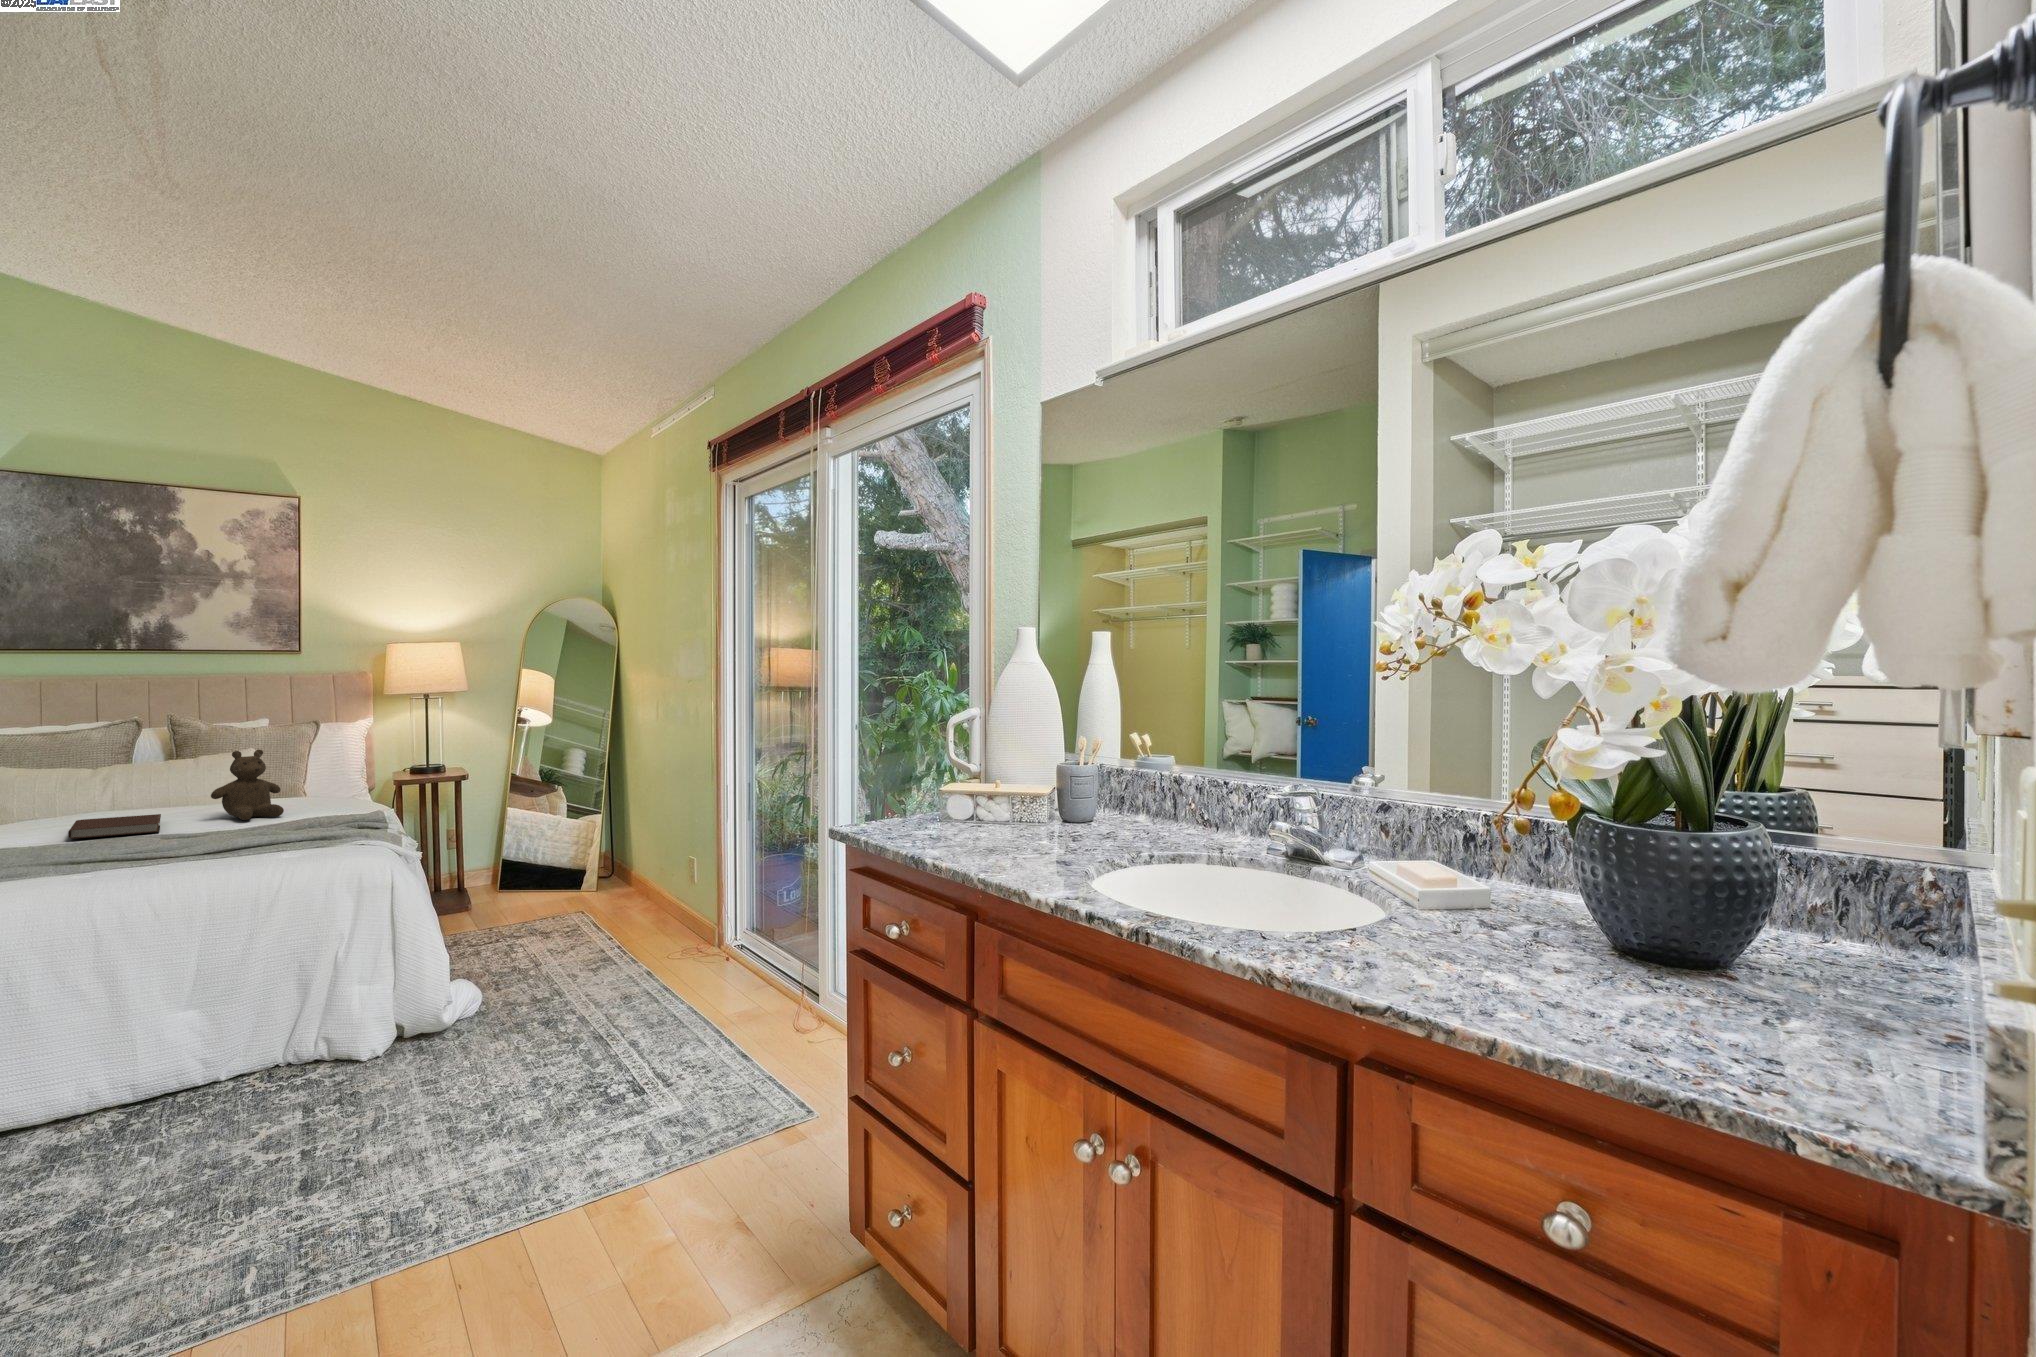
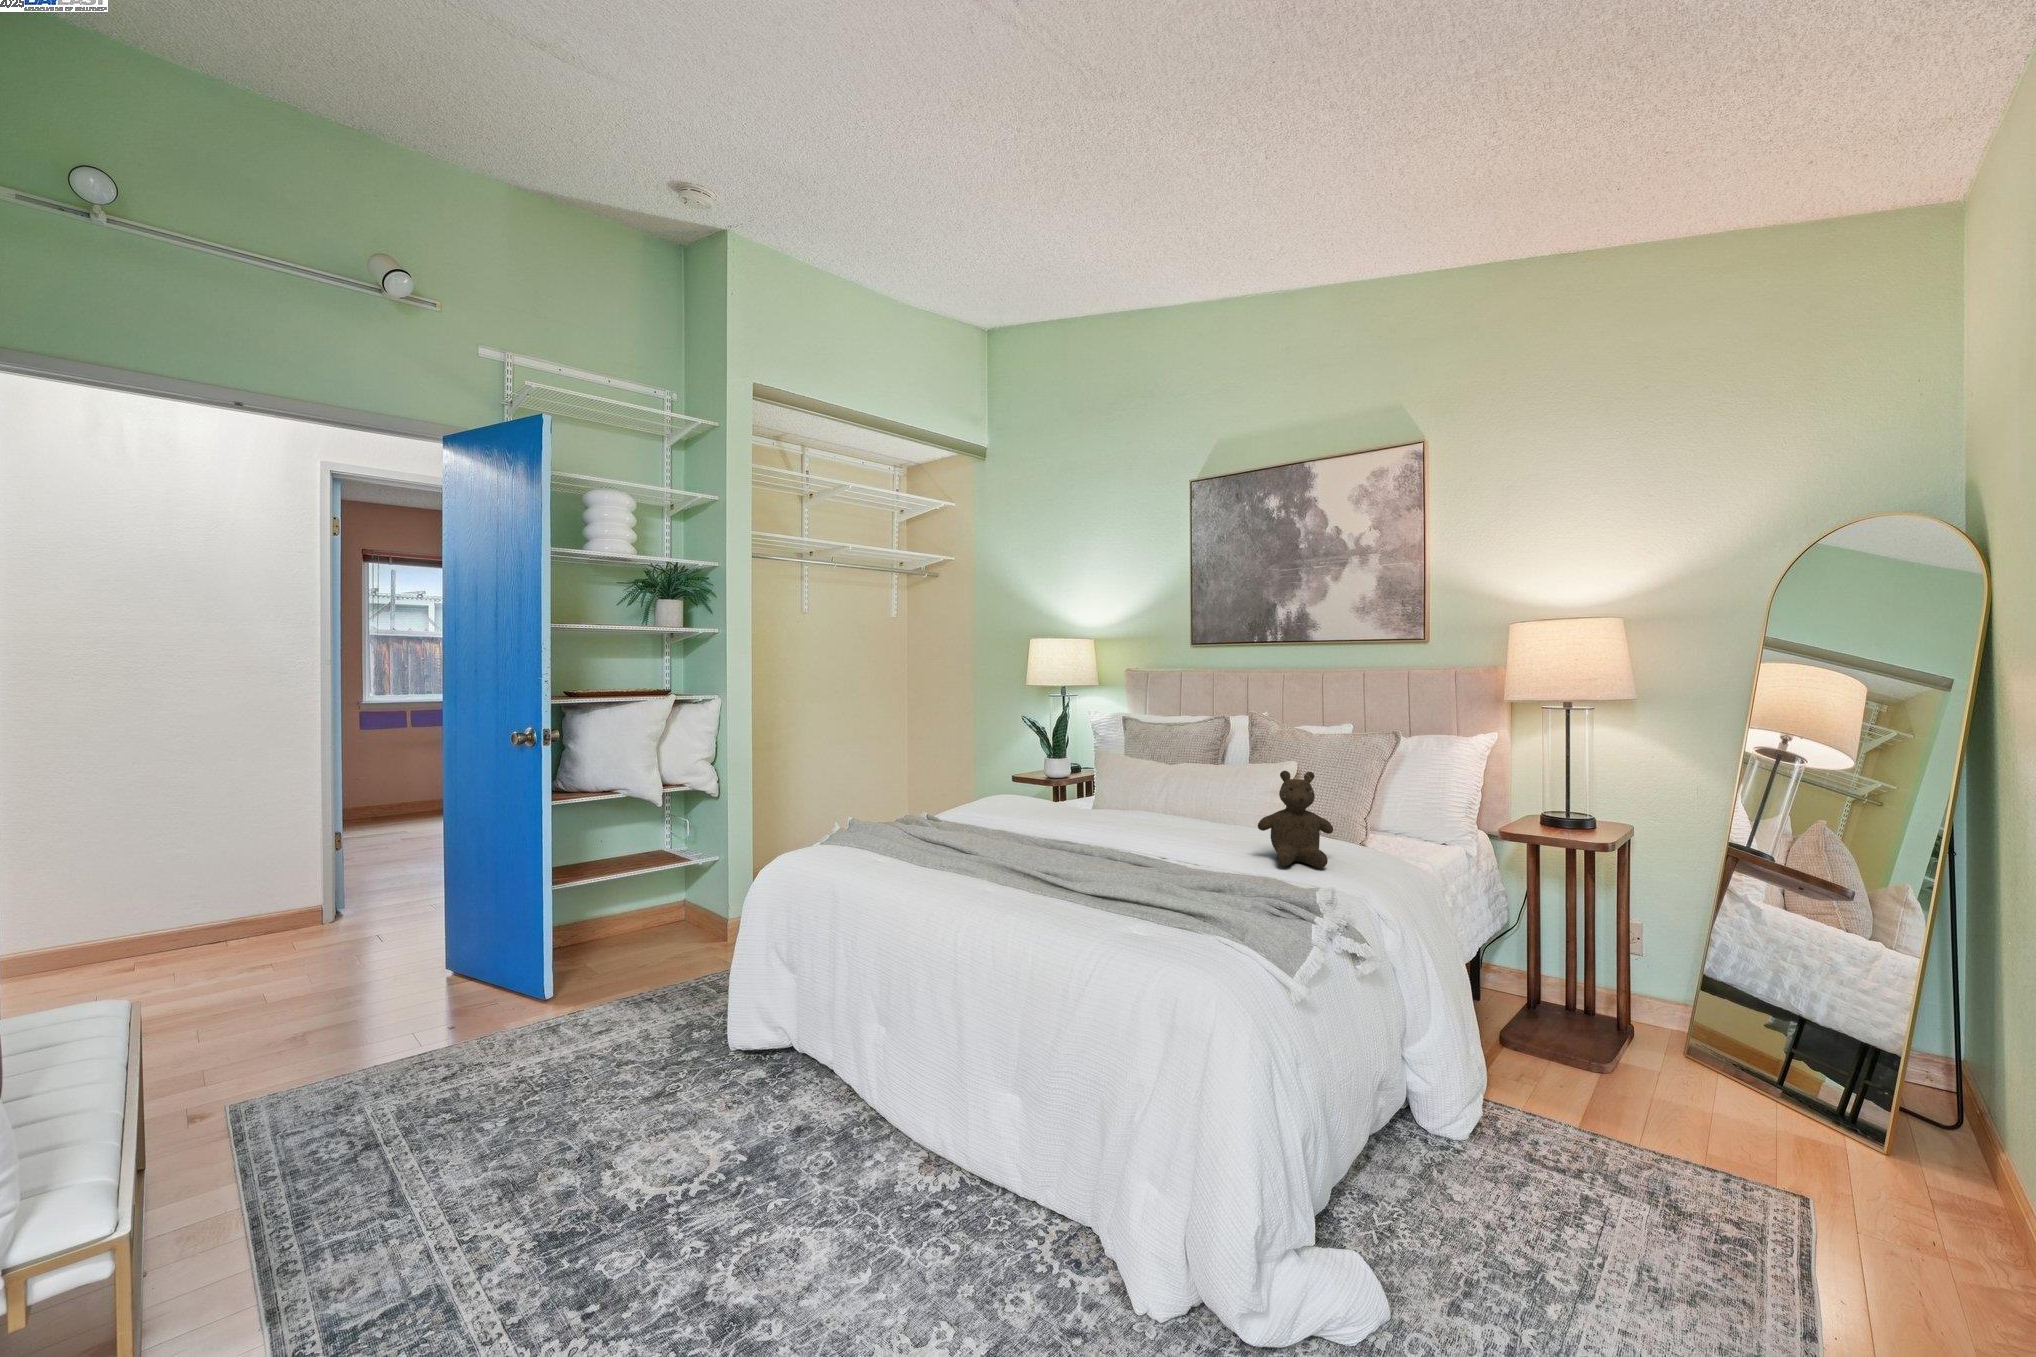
notebook: present [68,814,161,839] -> none [1129,829,1223,863]

